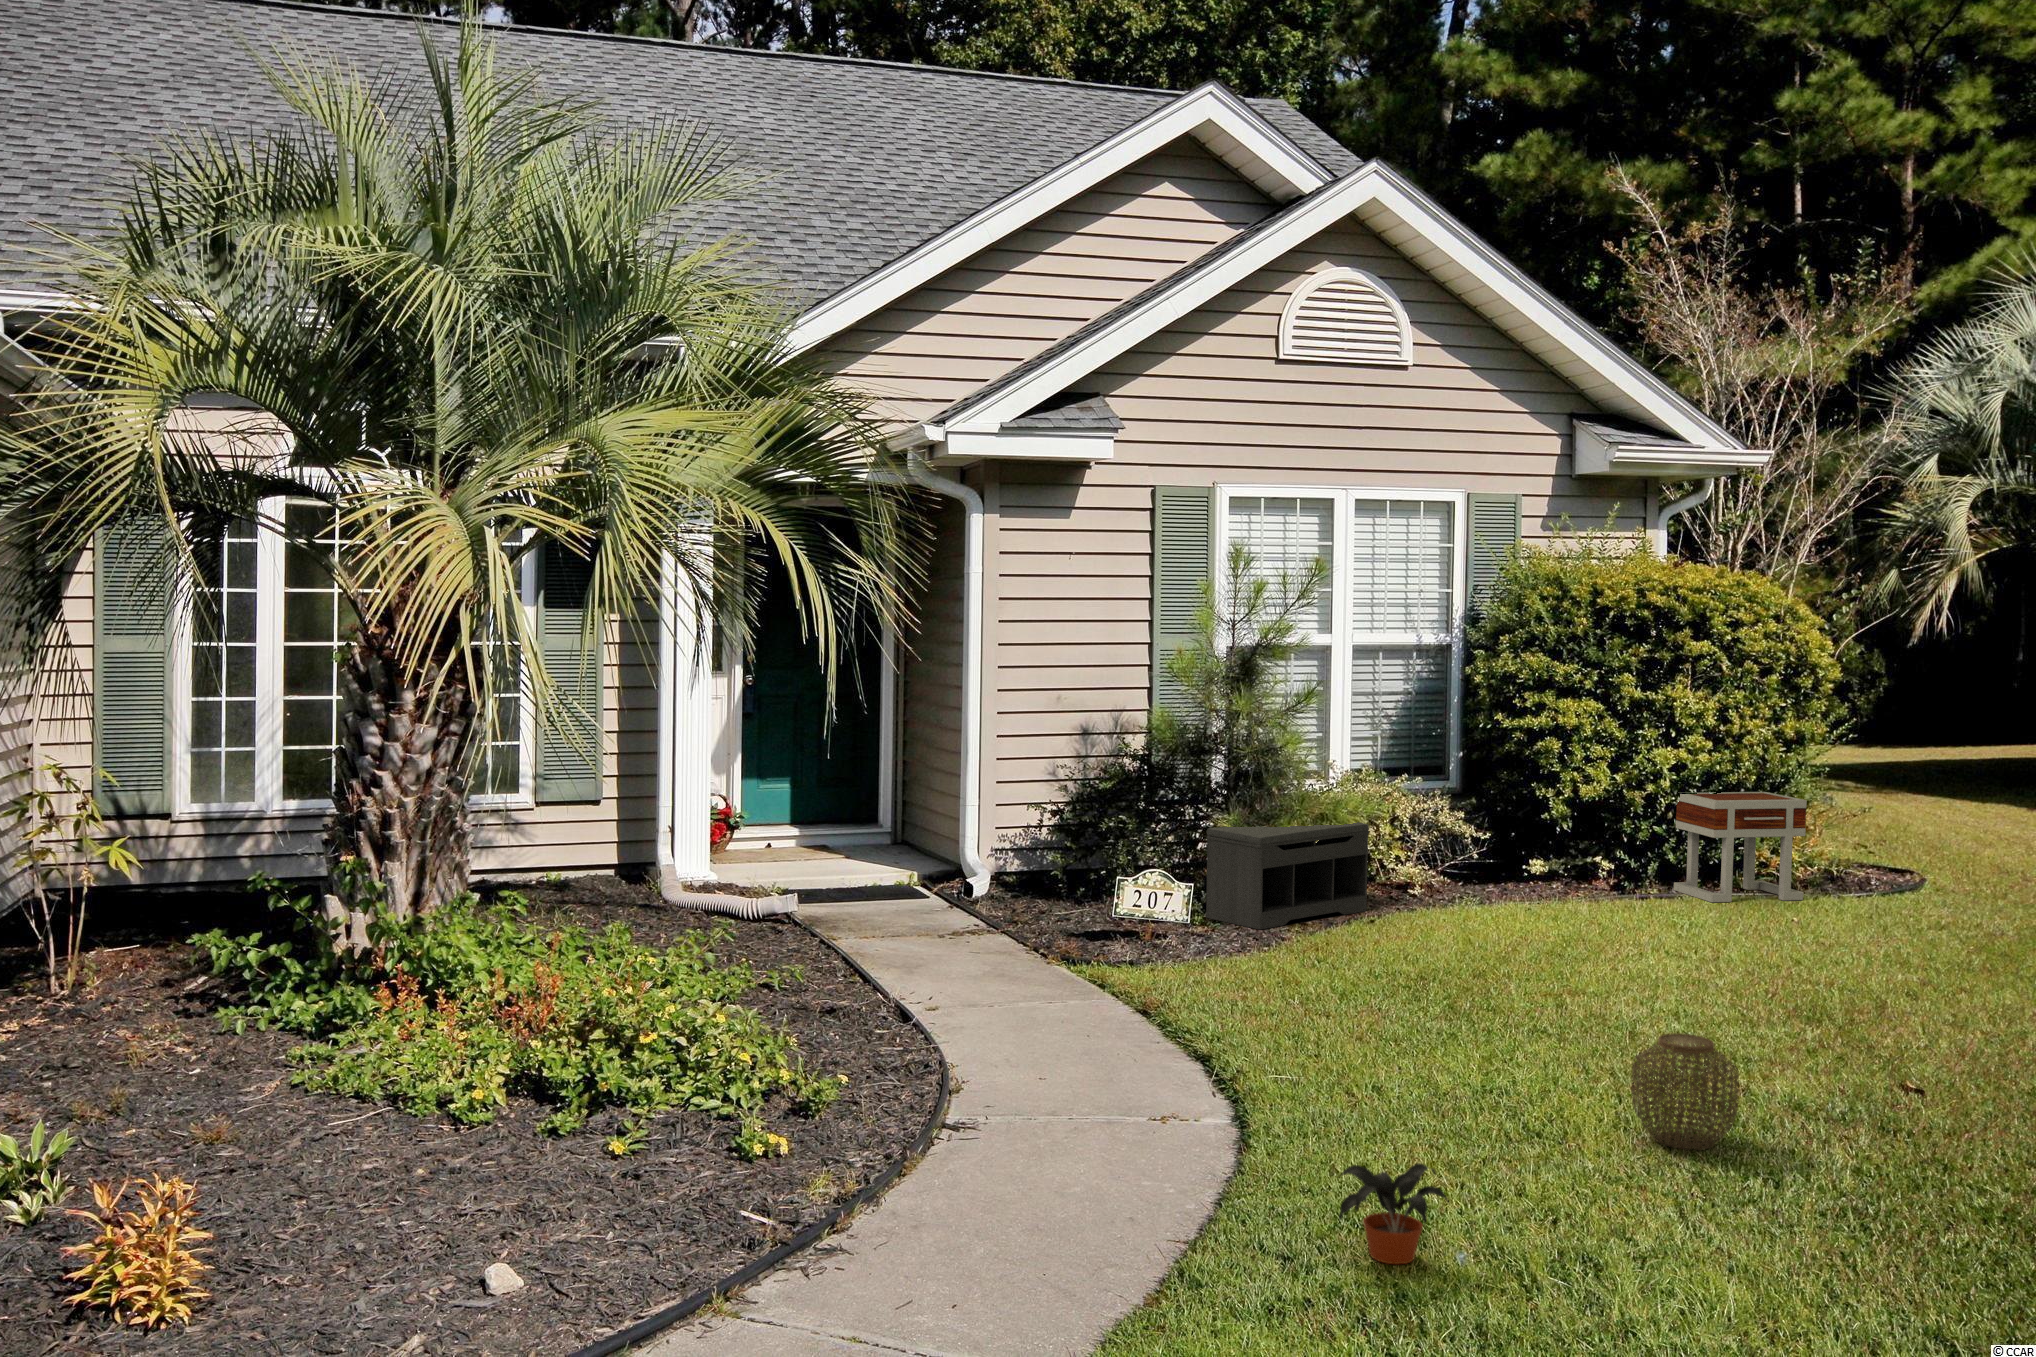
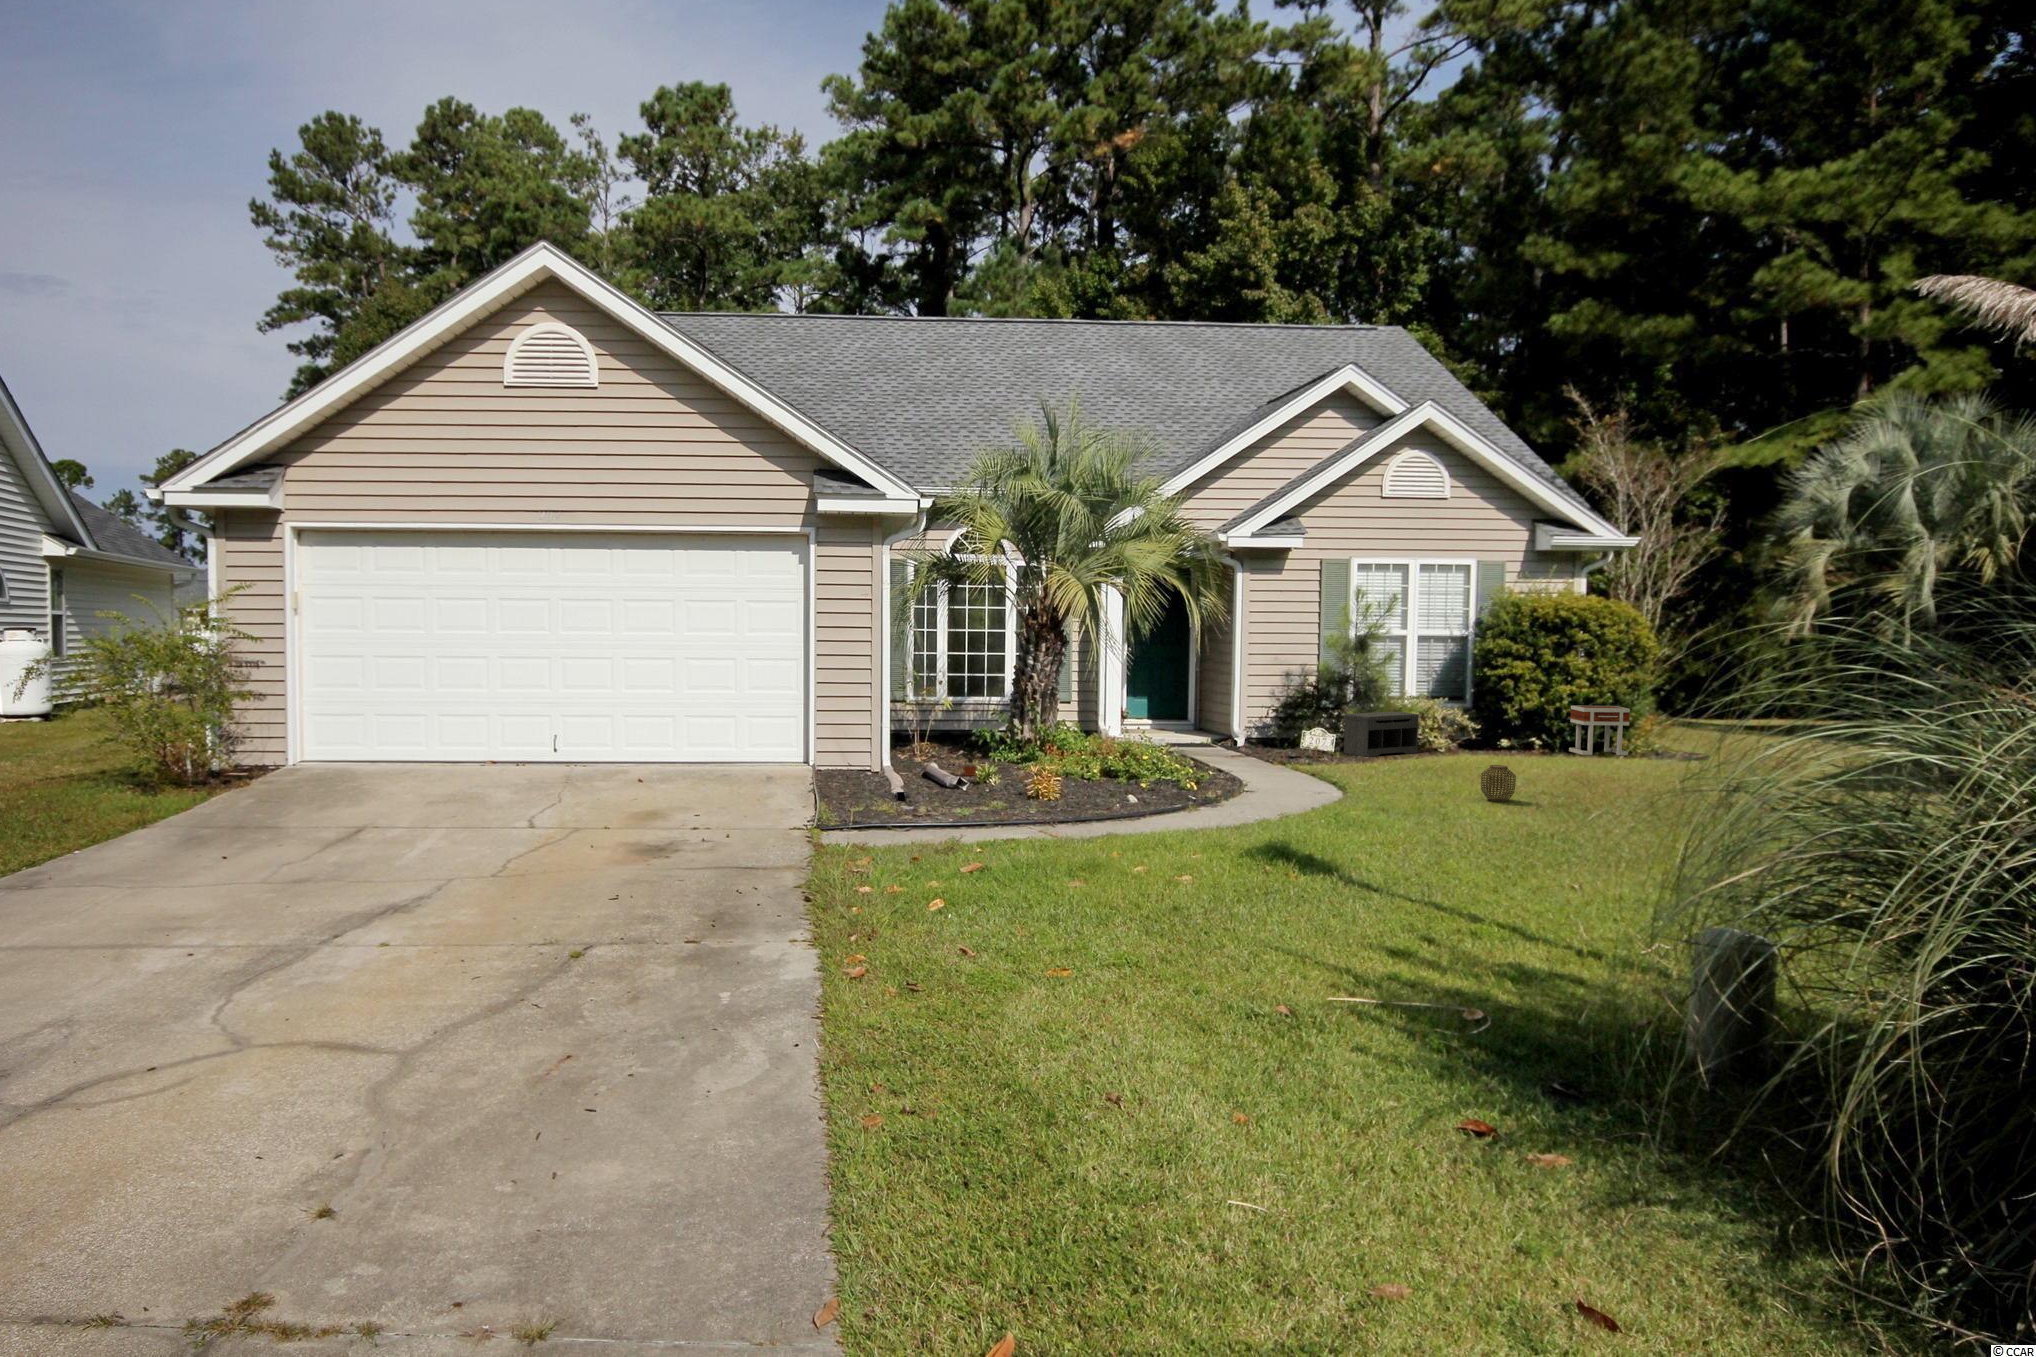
potted plant: present [1339,1163,1448,1264] -> present [957,753,982,776]

